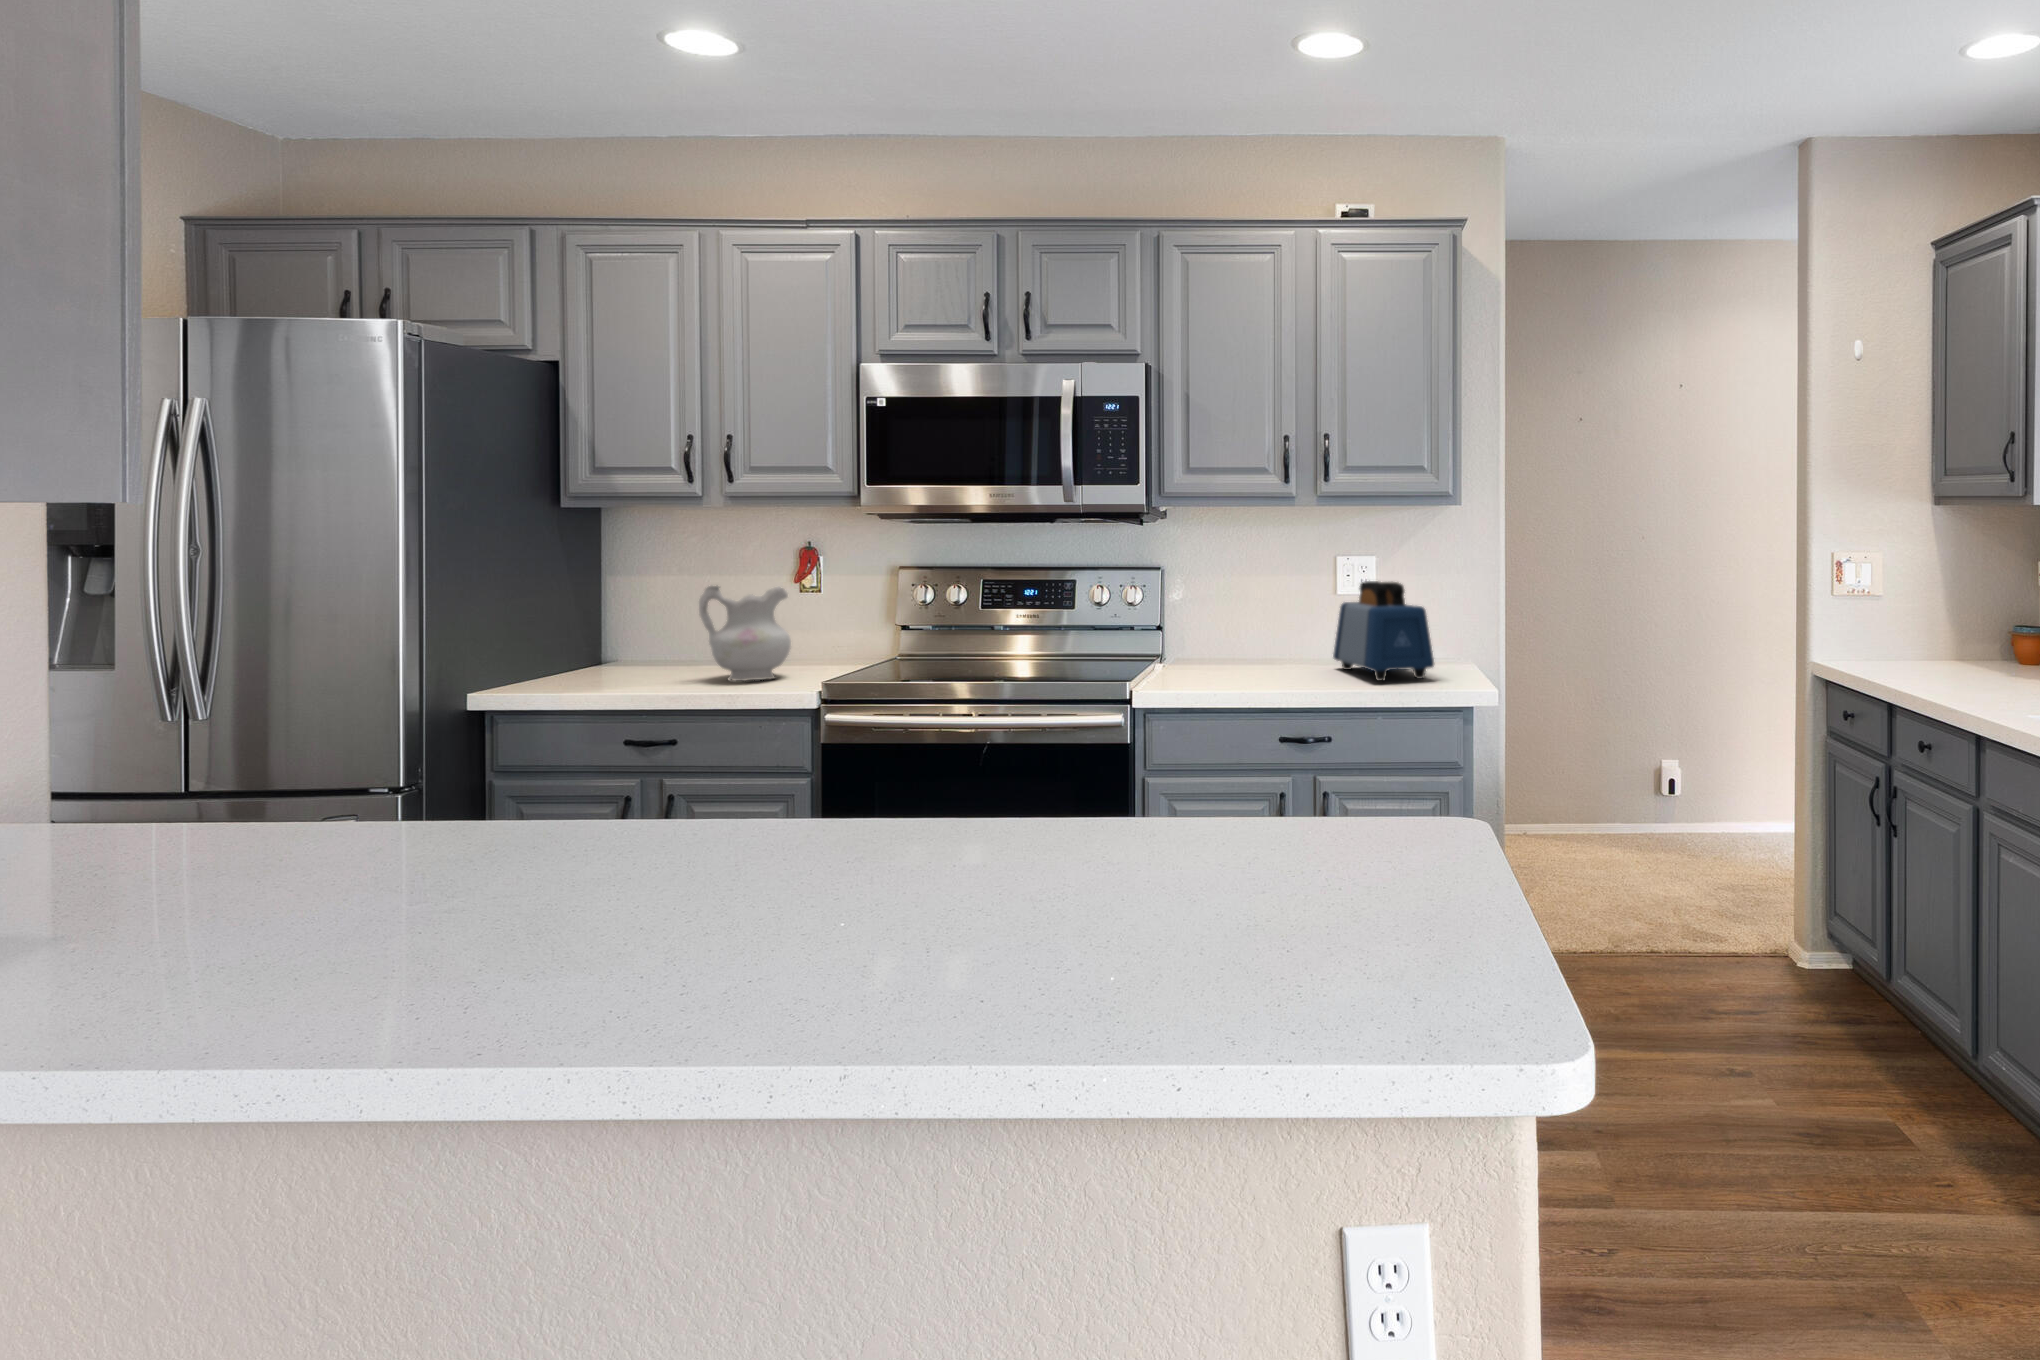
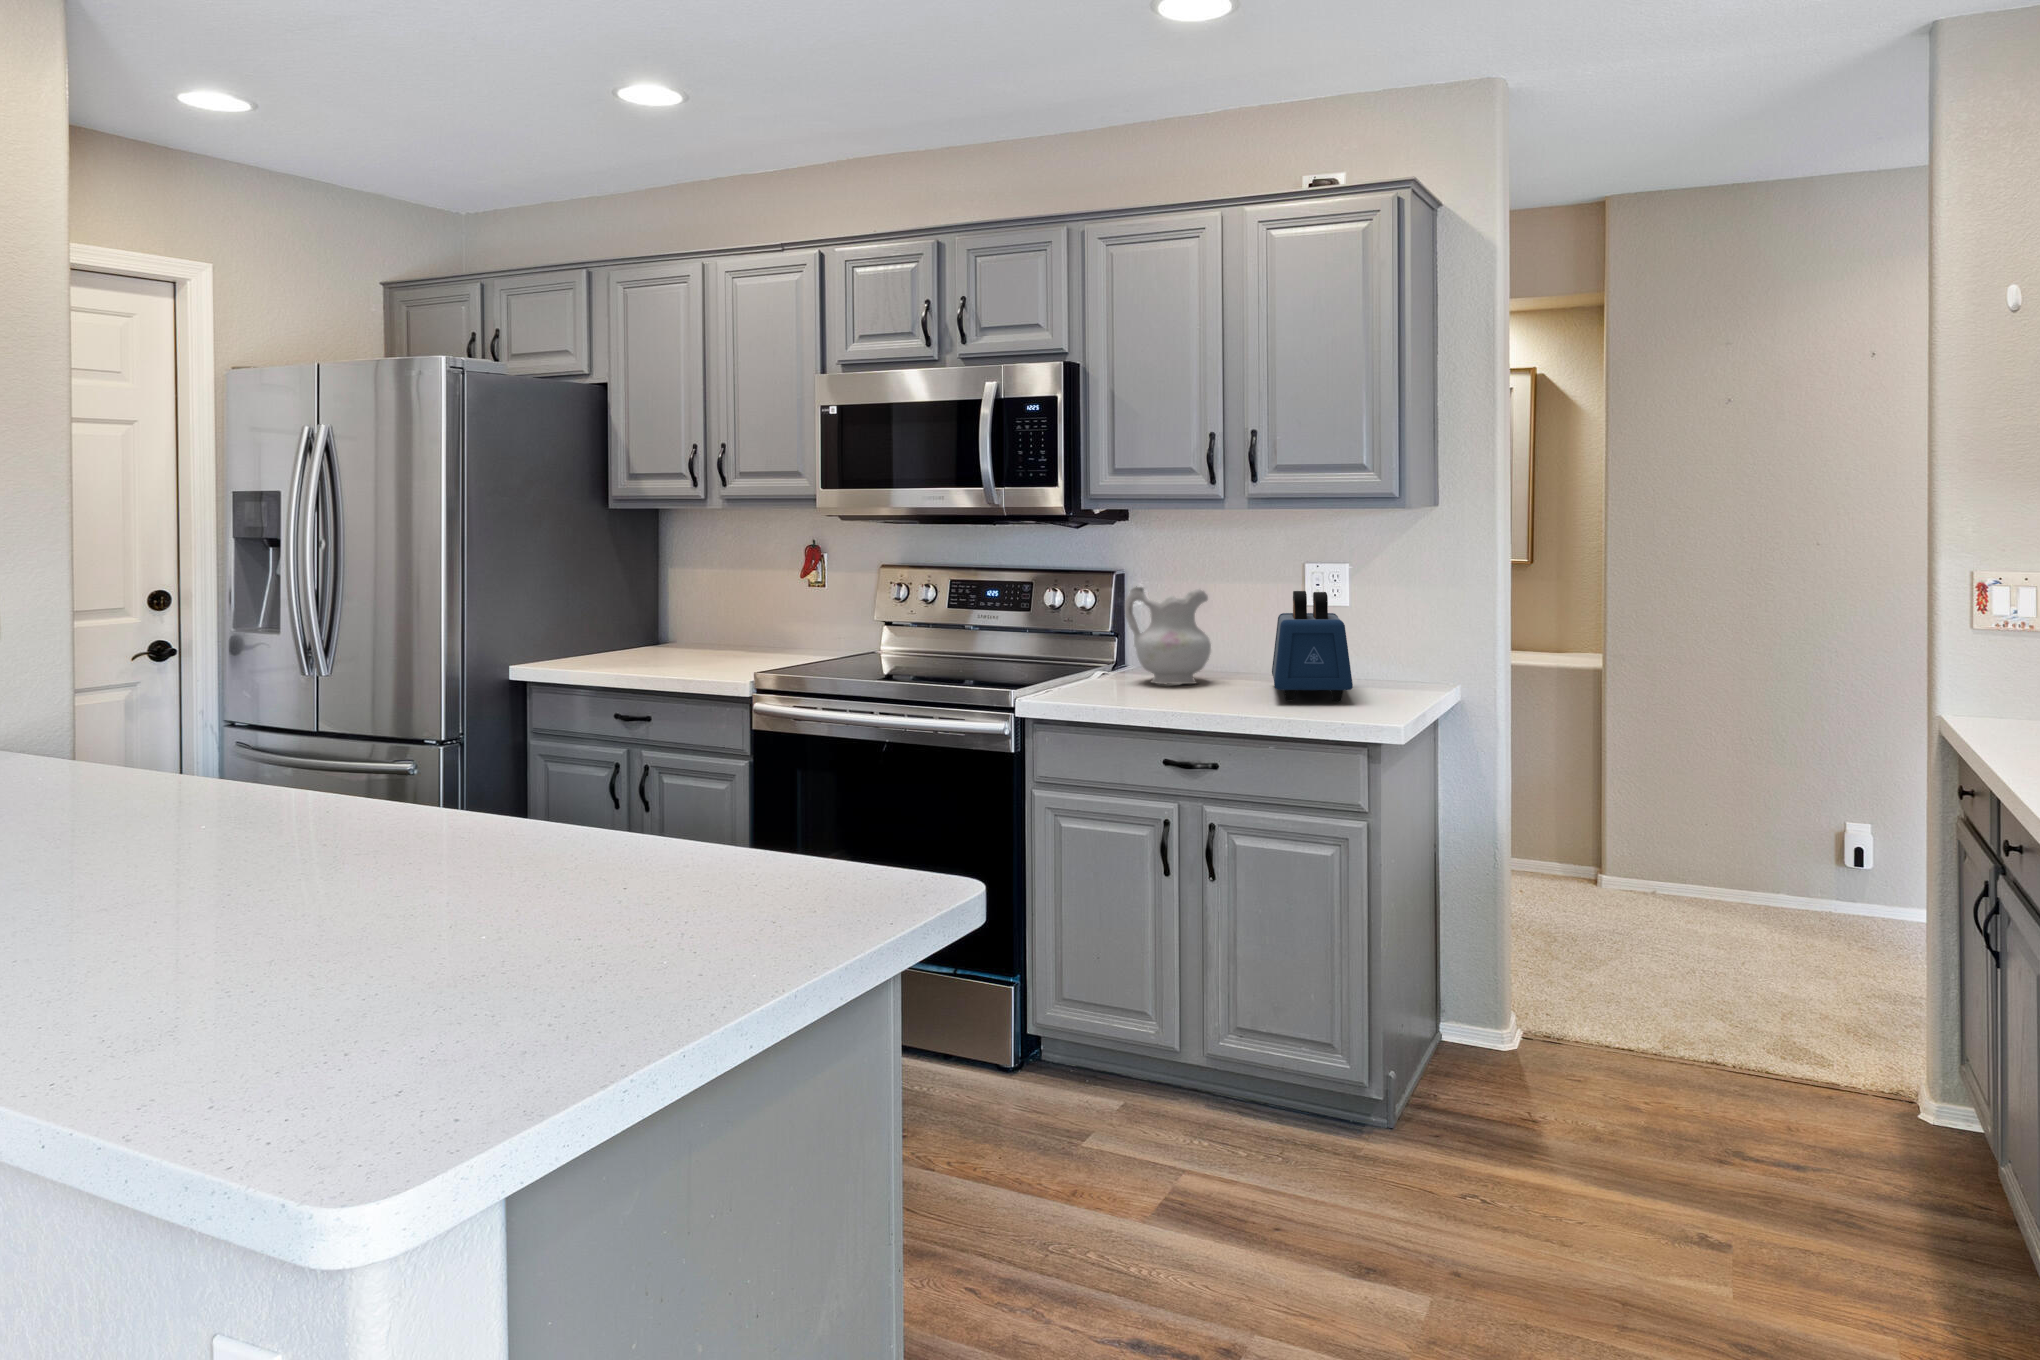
ceramic pitcher: present [699,586,791,681] -> present [1125,586,1211,684]

